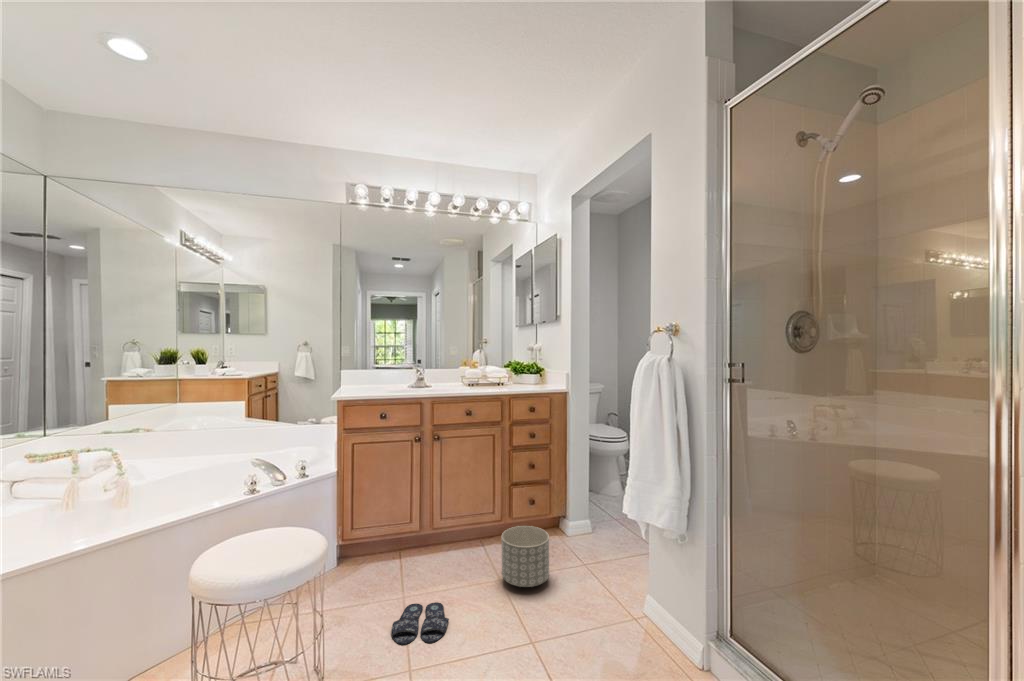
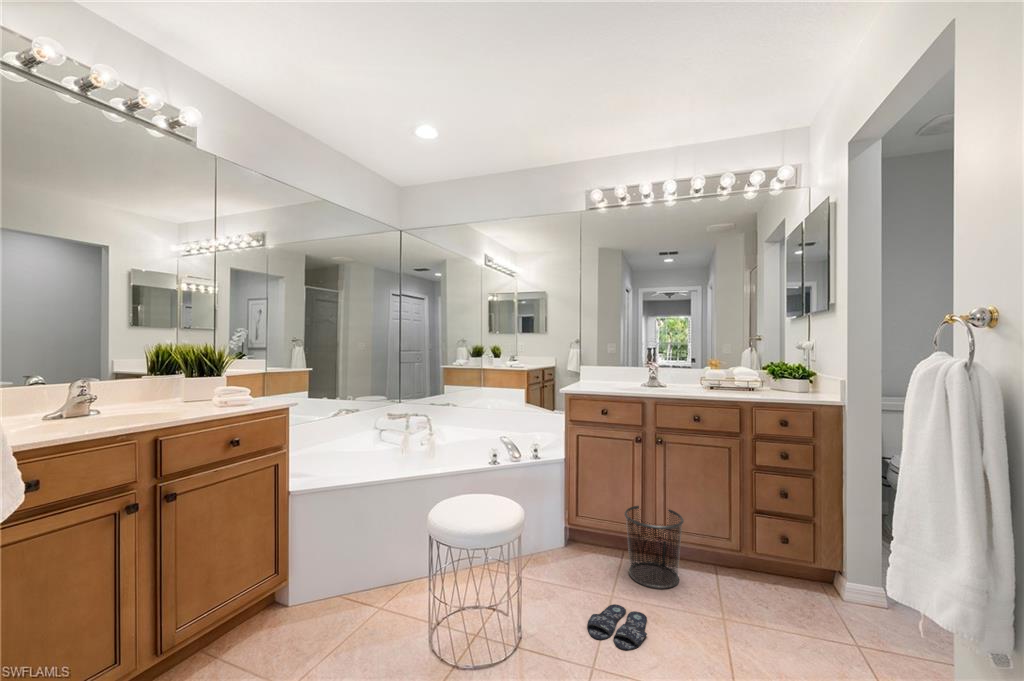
waste bin: none [407,499,461,577] -> present [624,506,684,589]
planter: present [502,526,549,587] -> none [724,562,791,642]

